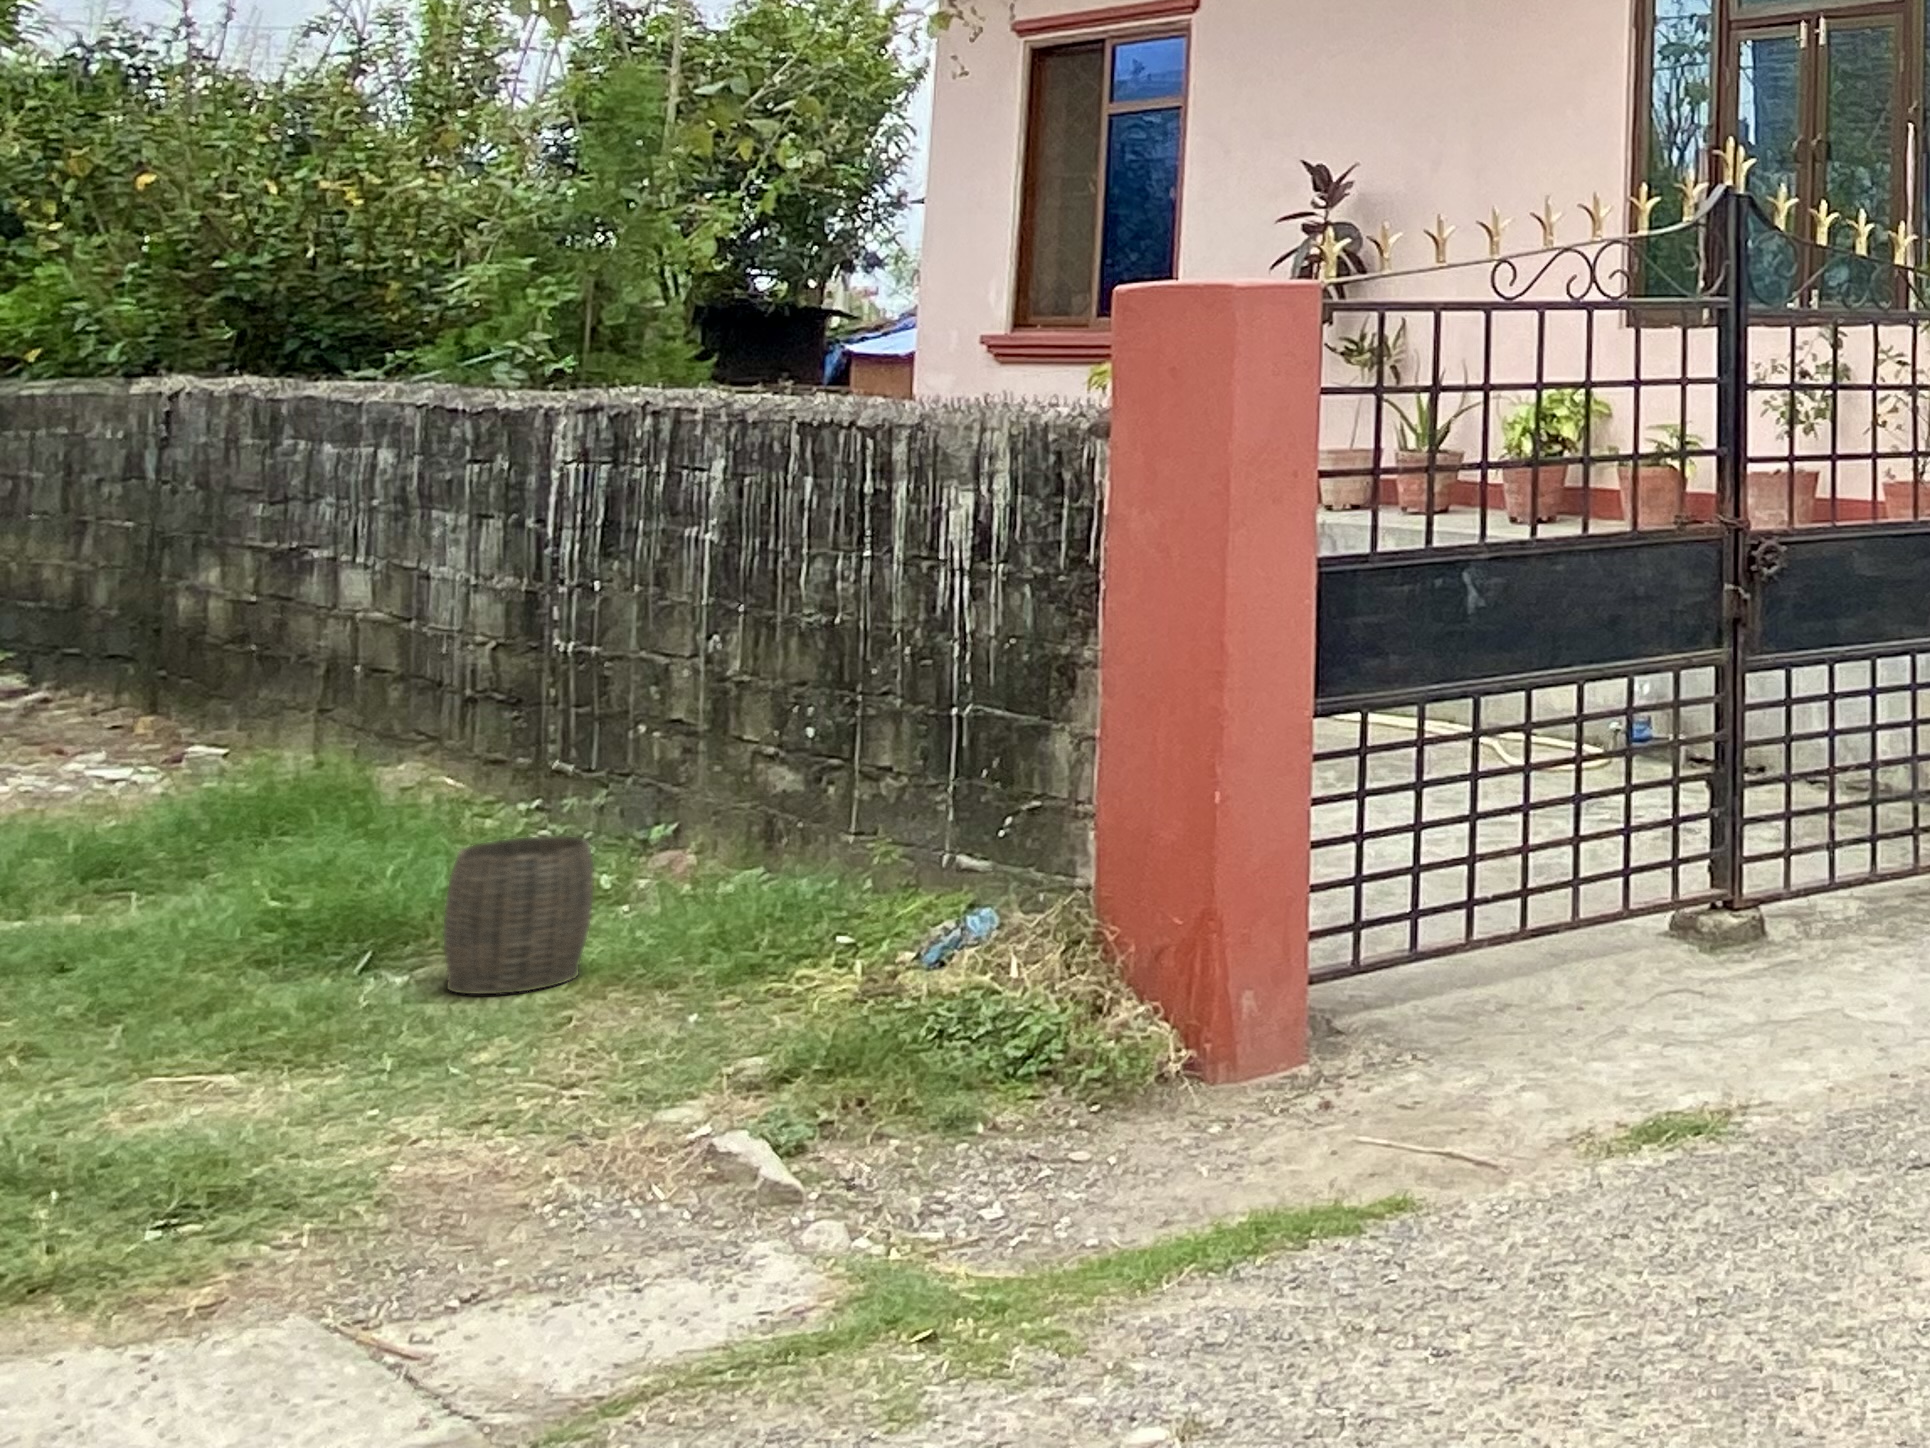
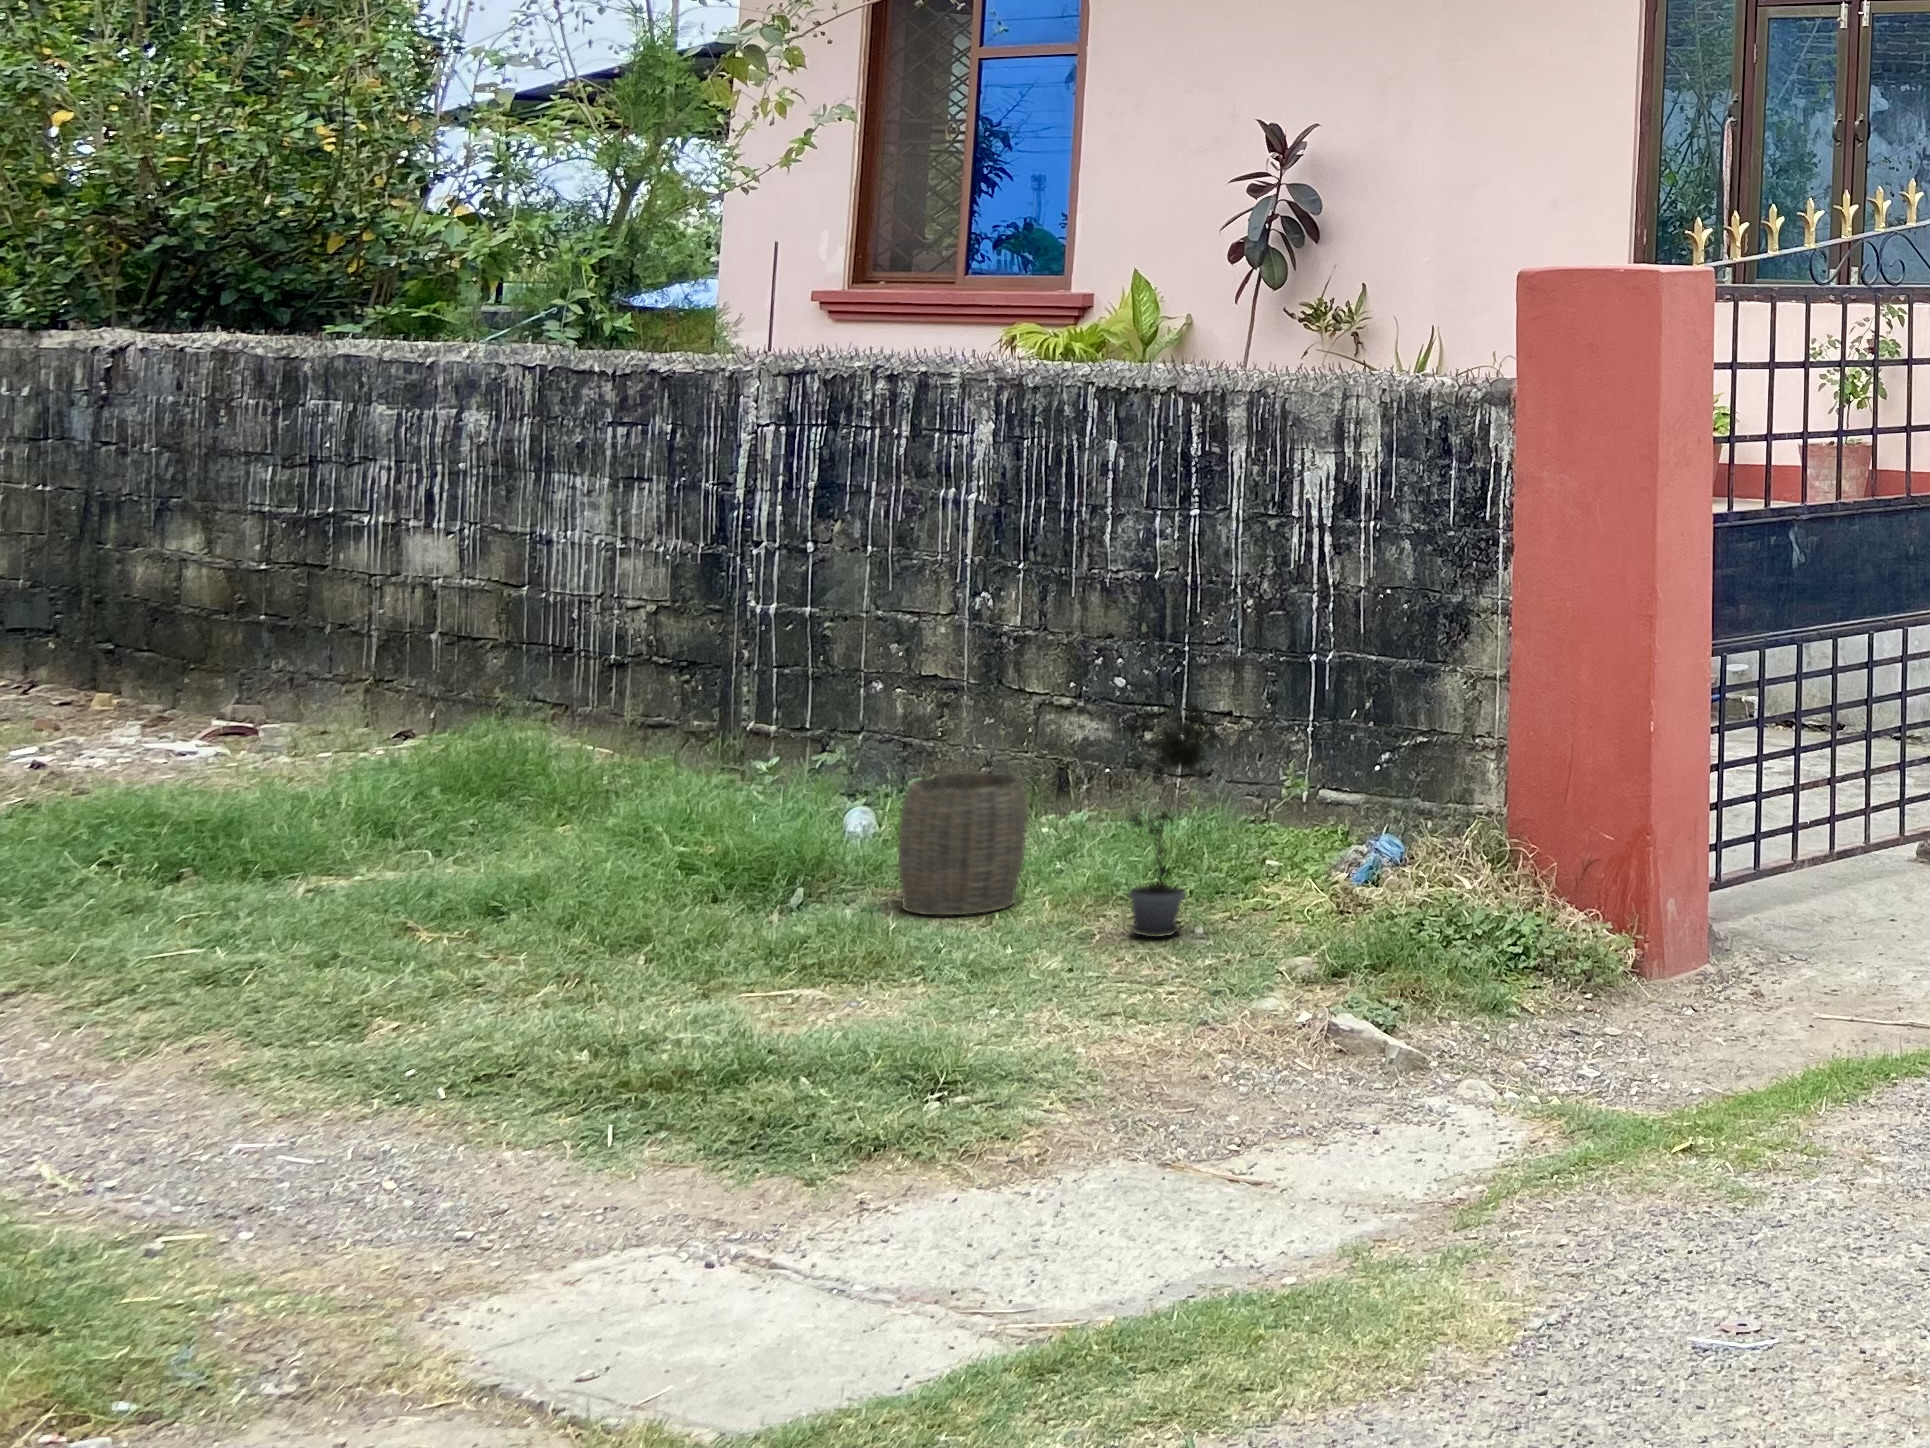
potted plant: none [616,751,744,1025] -> present [1118,694,1225,937]

